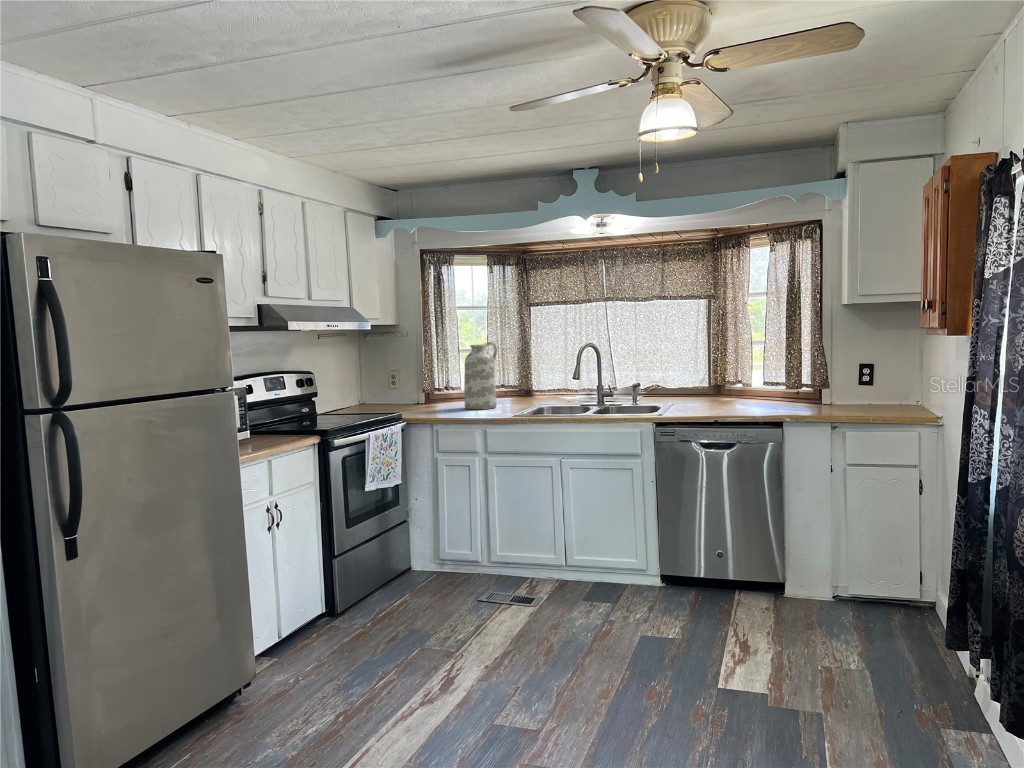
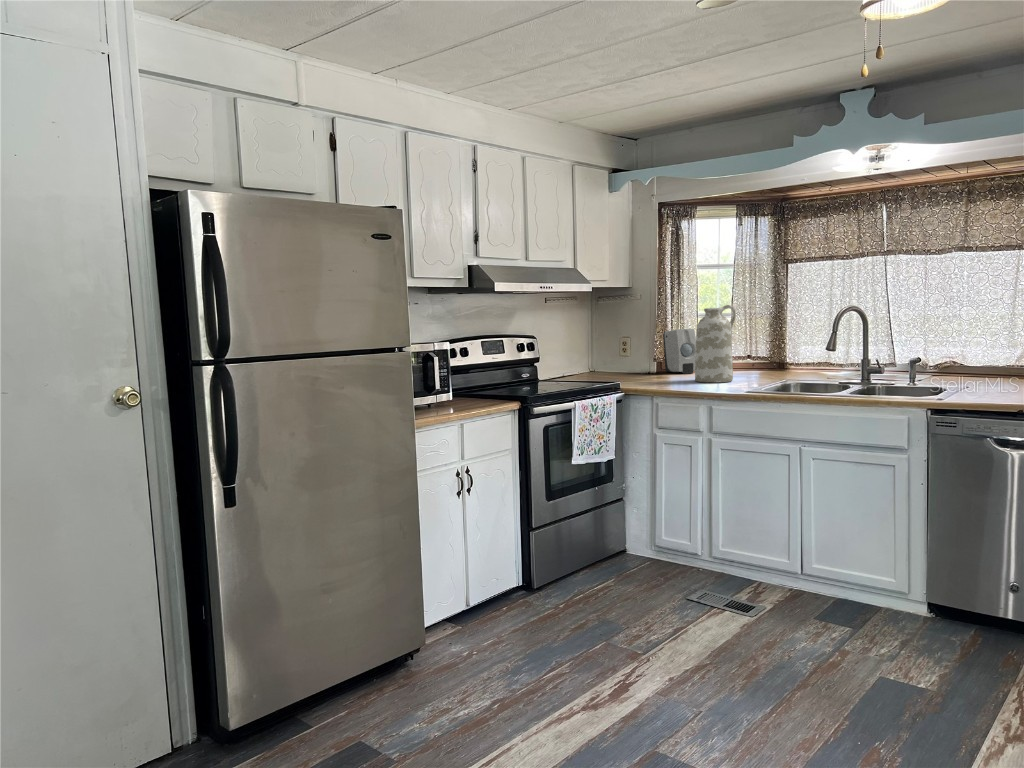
soap dispenser: none [429,363,460,403] -> present [663,329,696,374]

